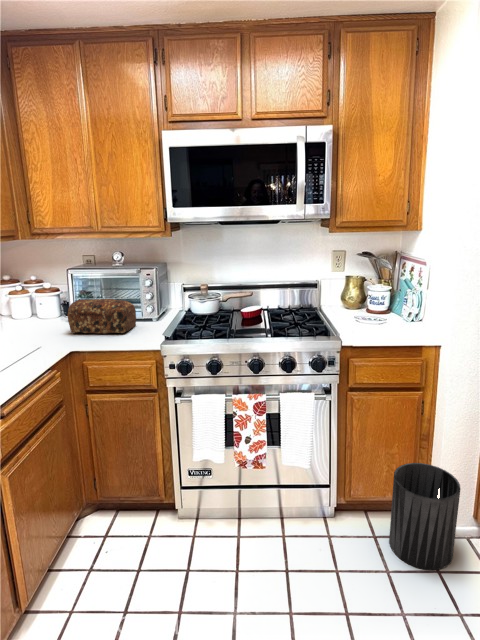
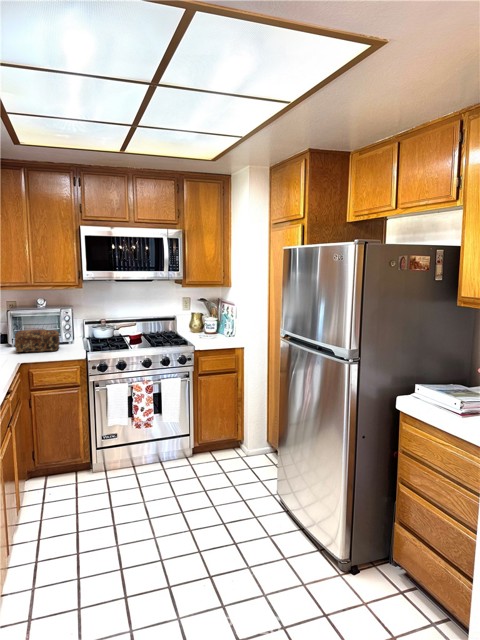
trash can: present [389,463,461,570] -> none [226,414,259,467]

